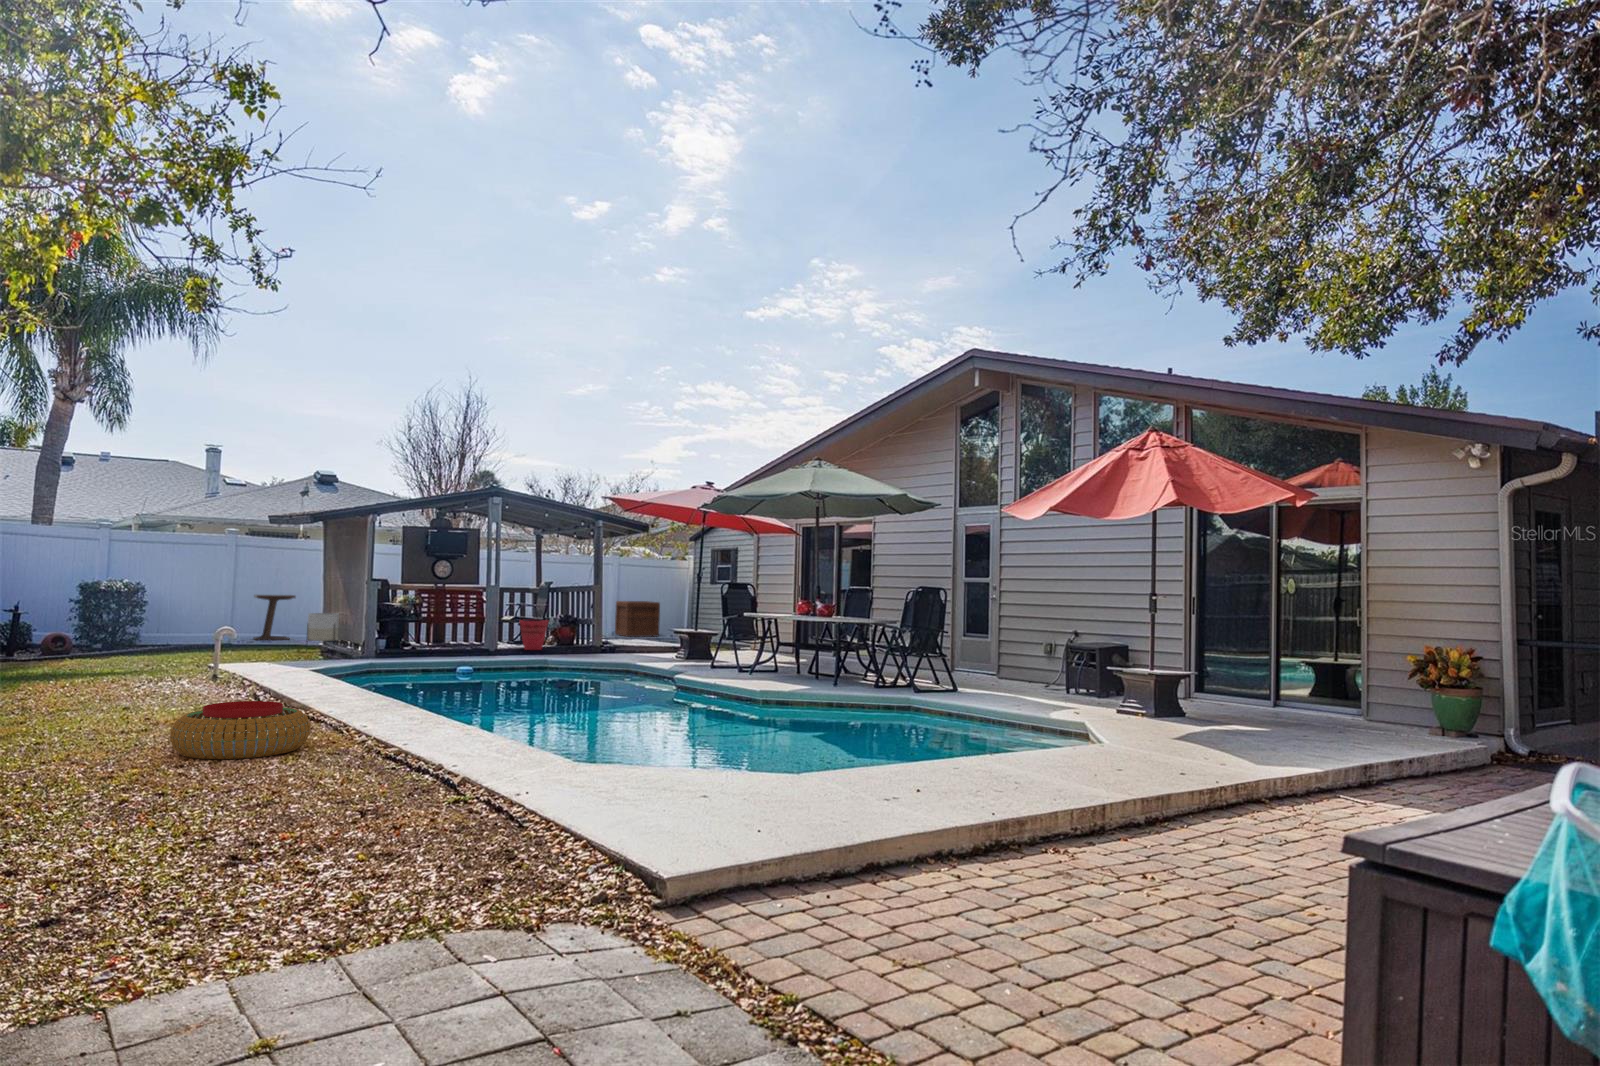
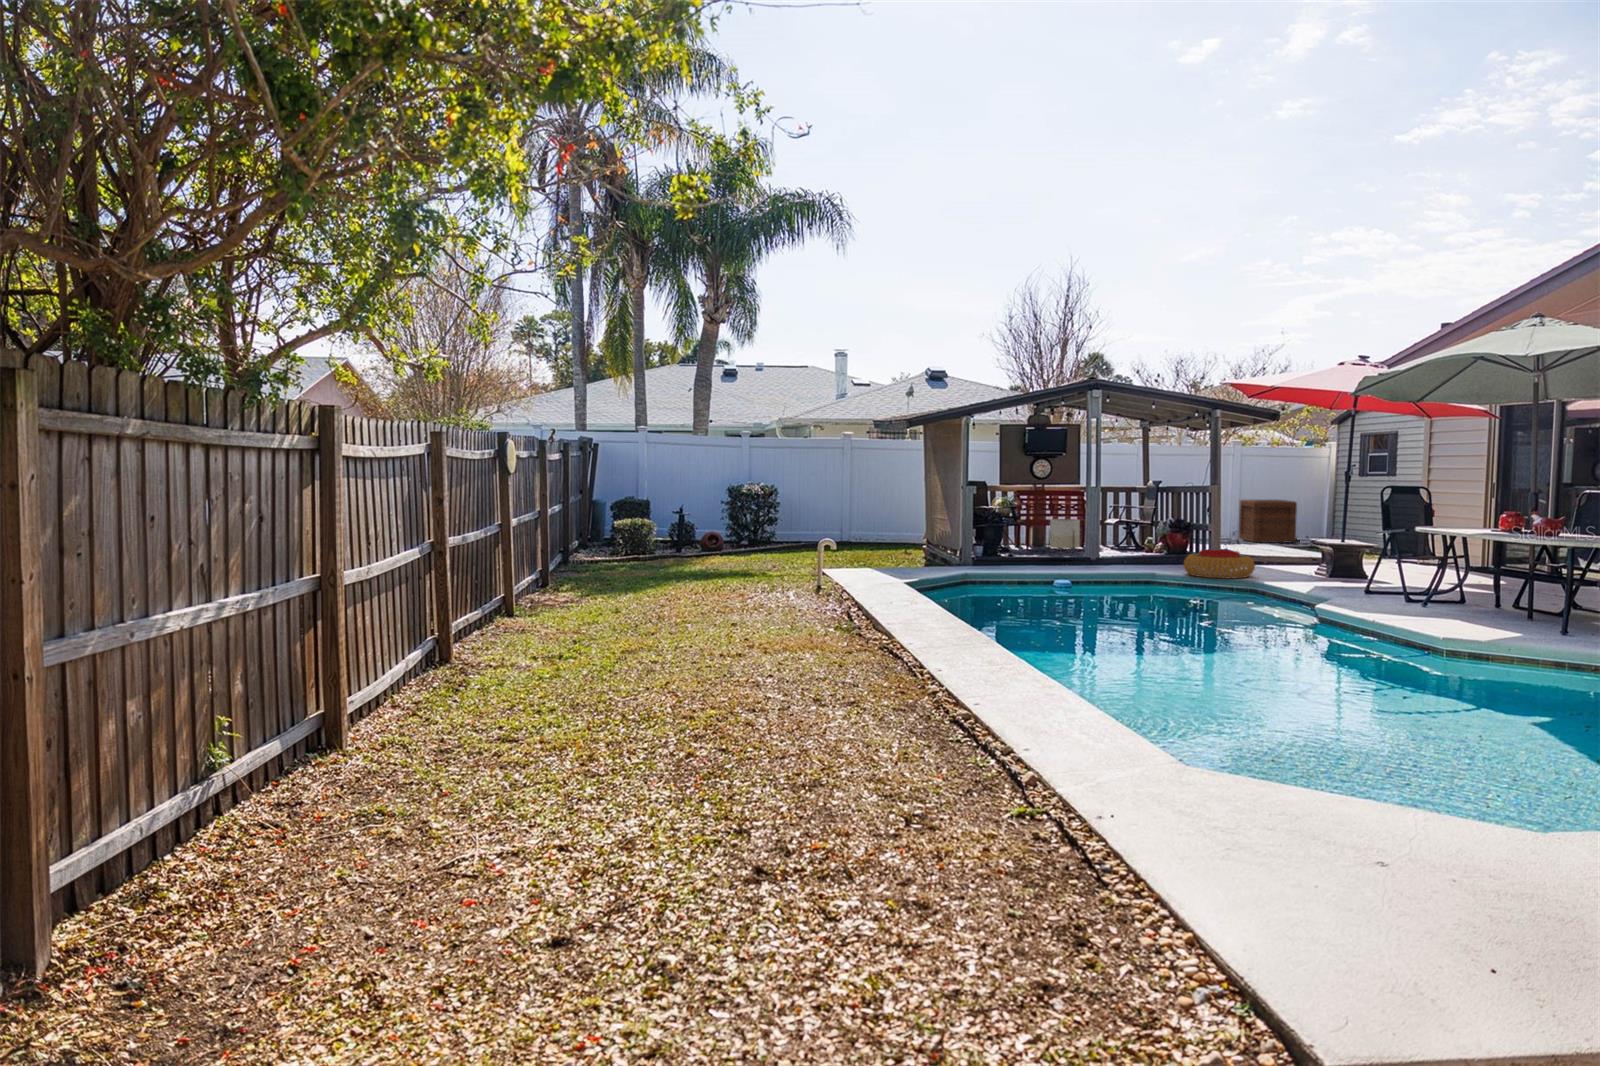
side table: present [253,595,296,640] -> none [865,497,904,542]
planter: present [306,613,339,647] -> present [1049,519,1080,549]
bucket: present [520,620,548,650] -> none [1123,526,1157,560]
pouf: present [170,701,311,759] -> present [1184,550,1255,579]

